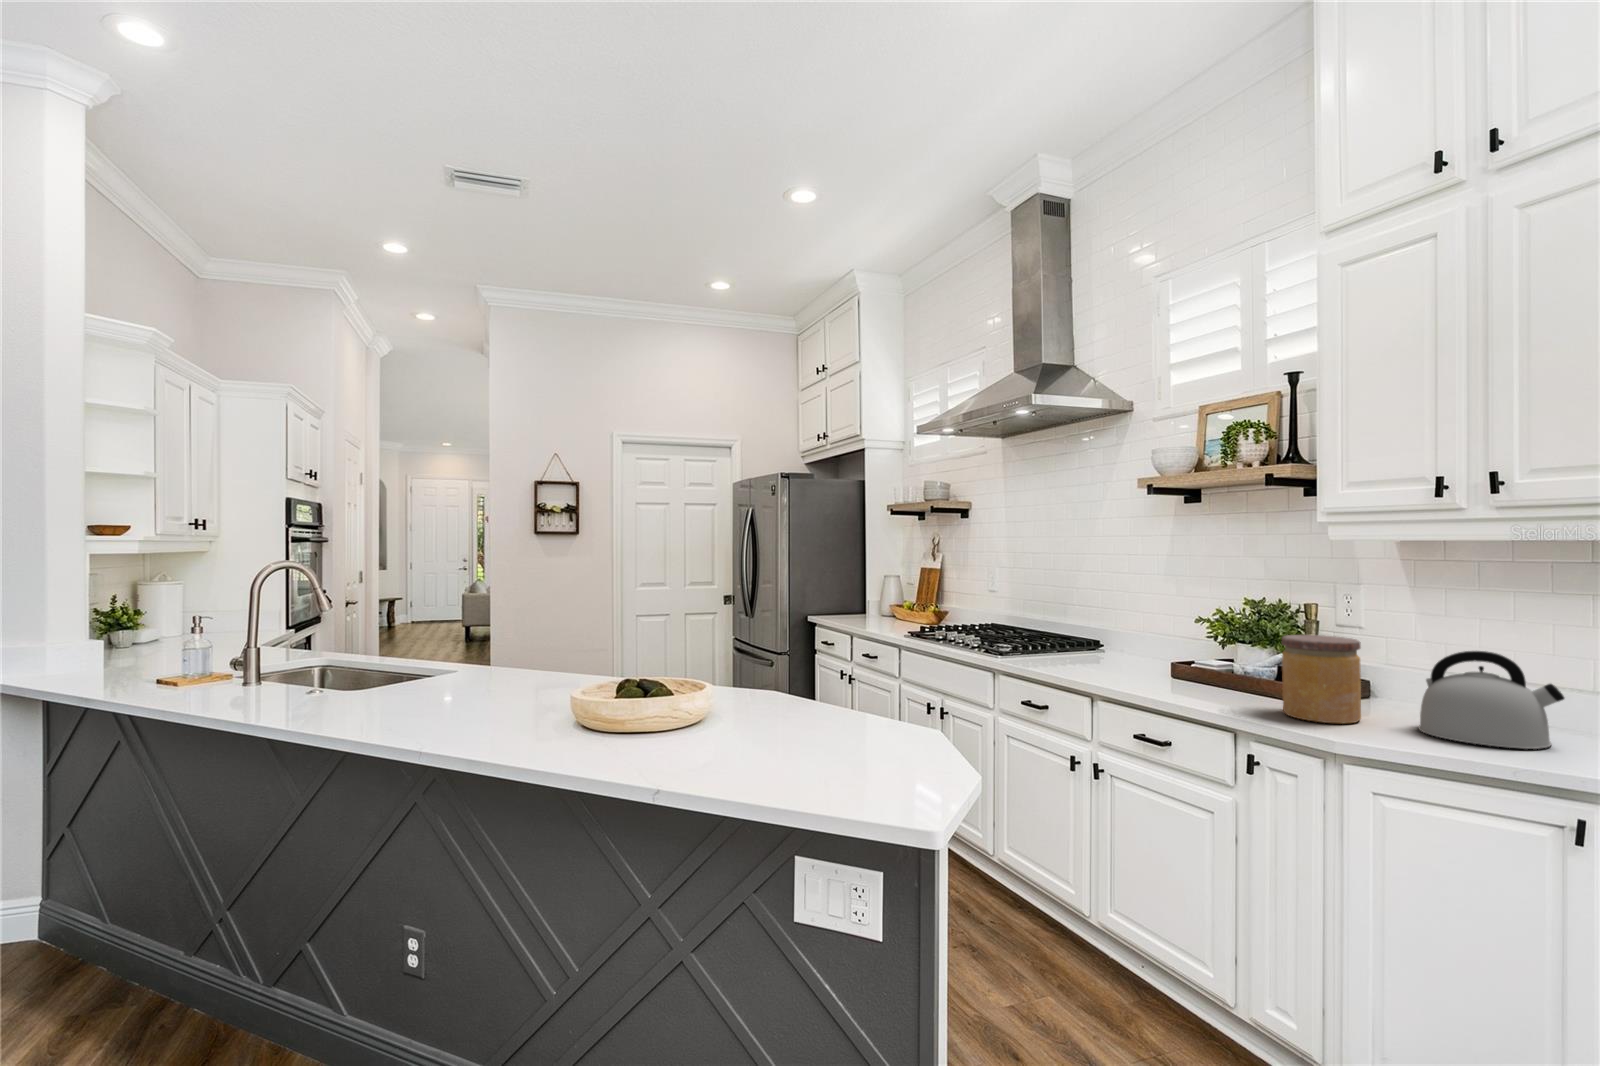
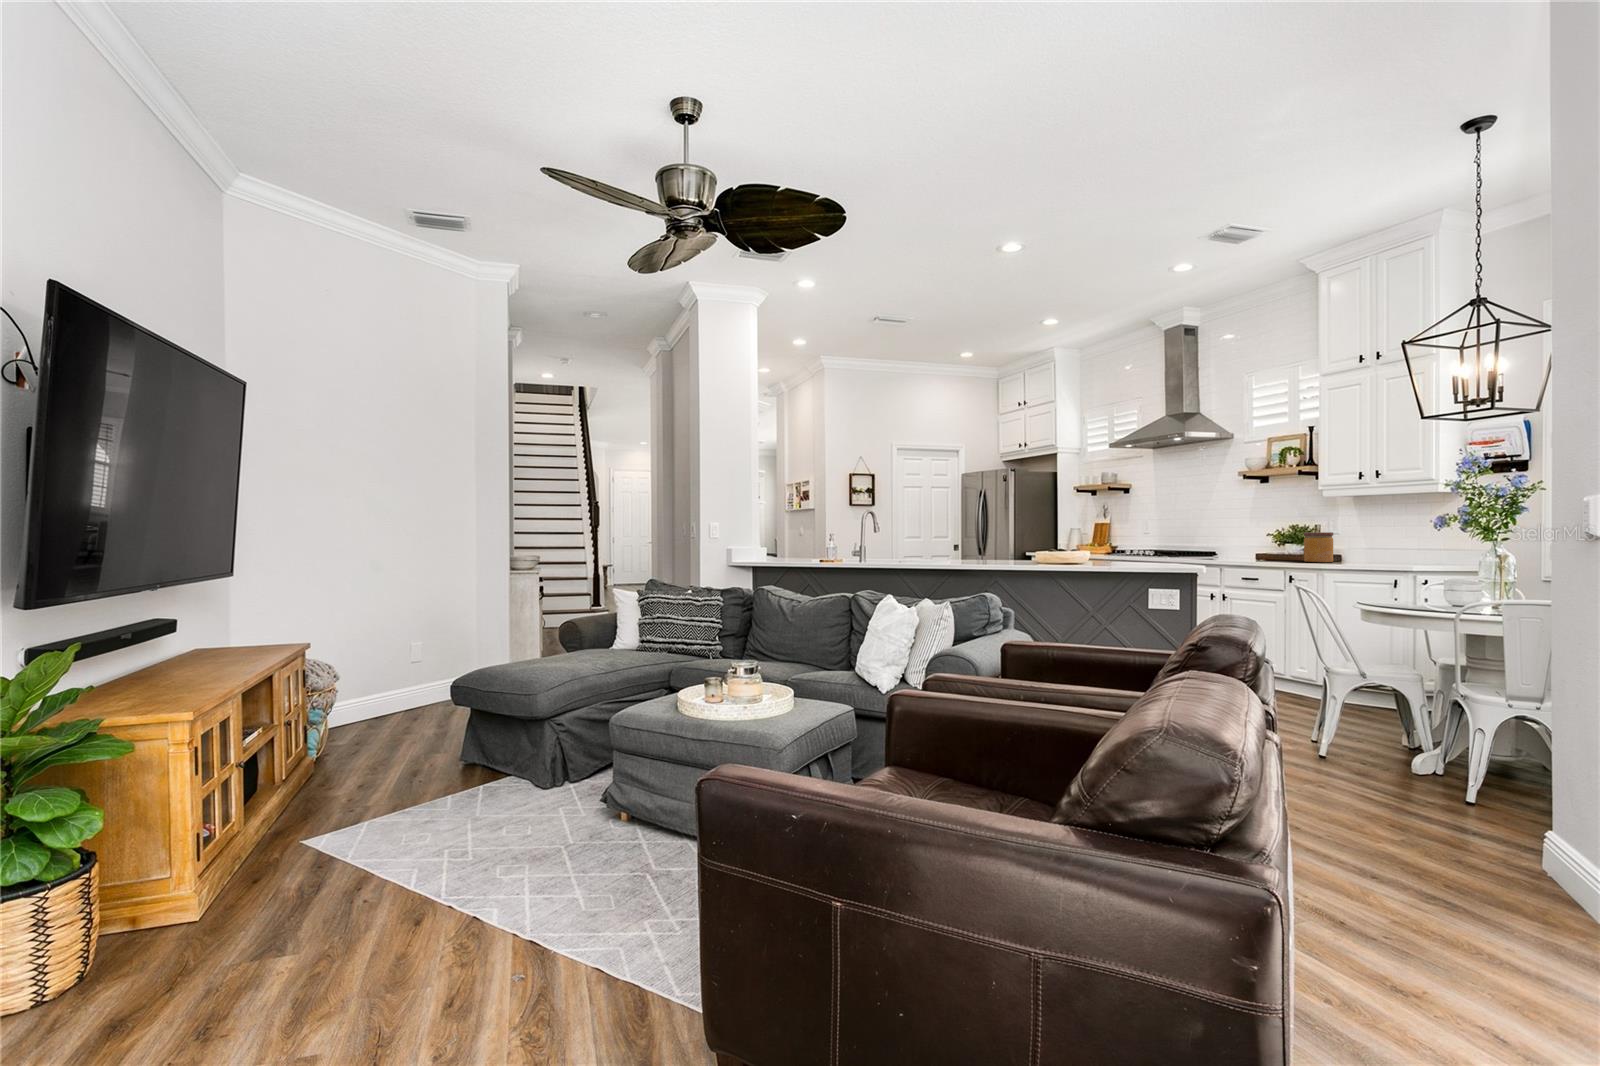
kettle: present [1418,651,1564,749] -> none [1353,533,1401,563]

